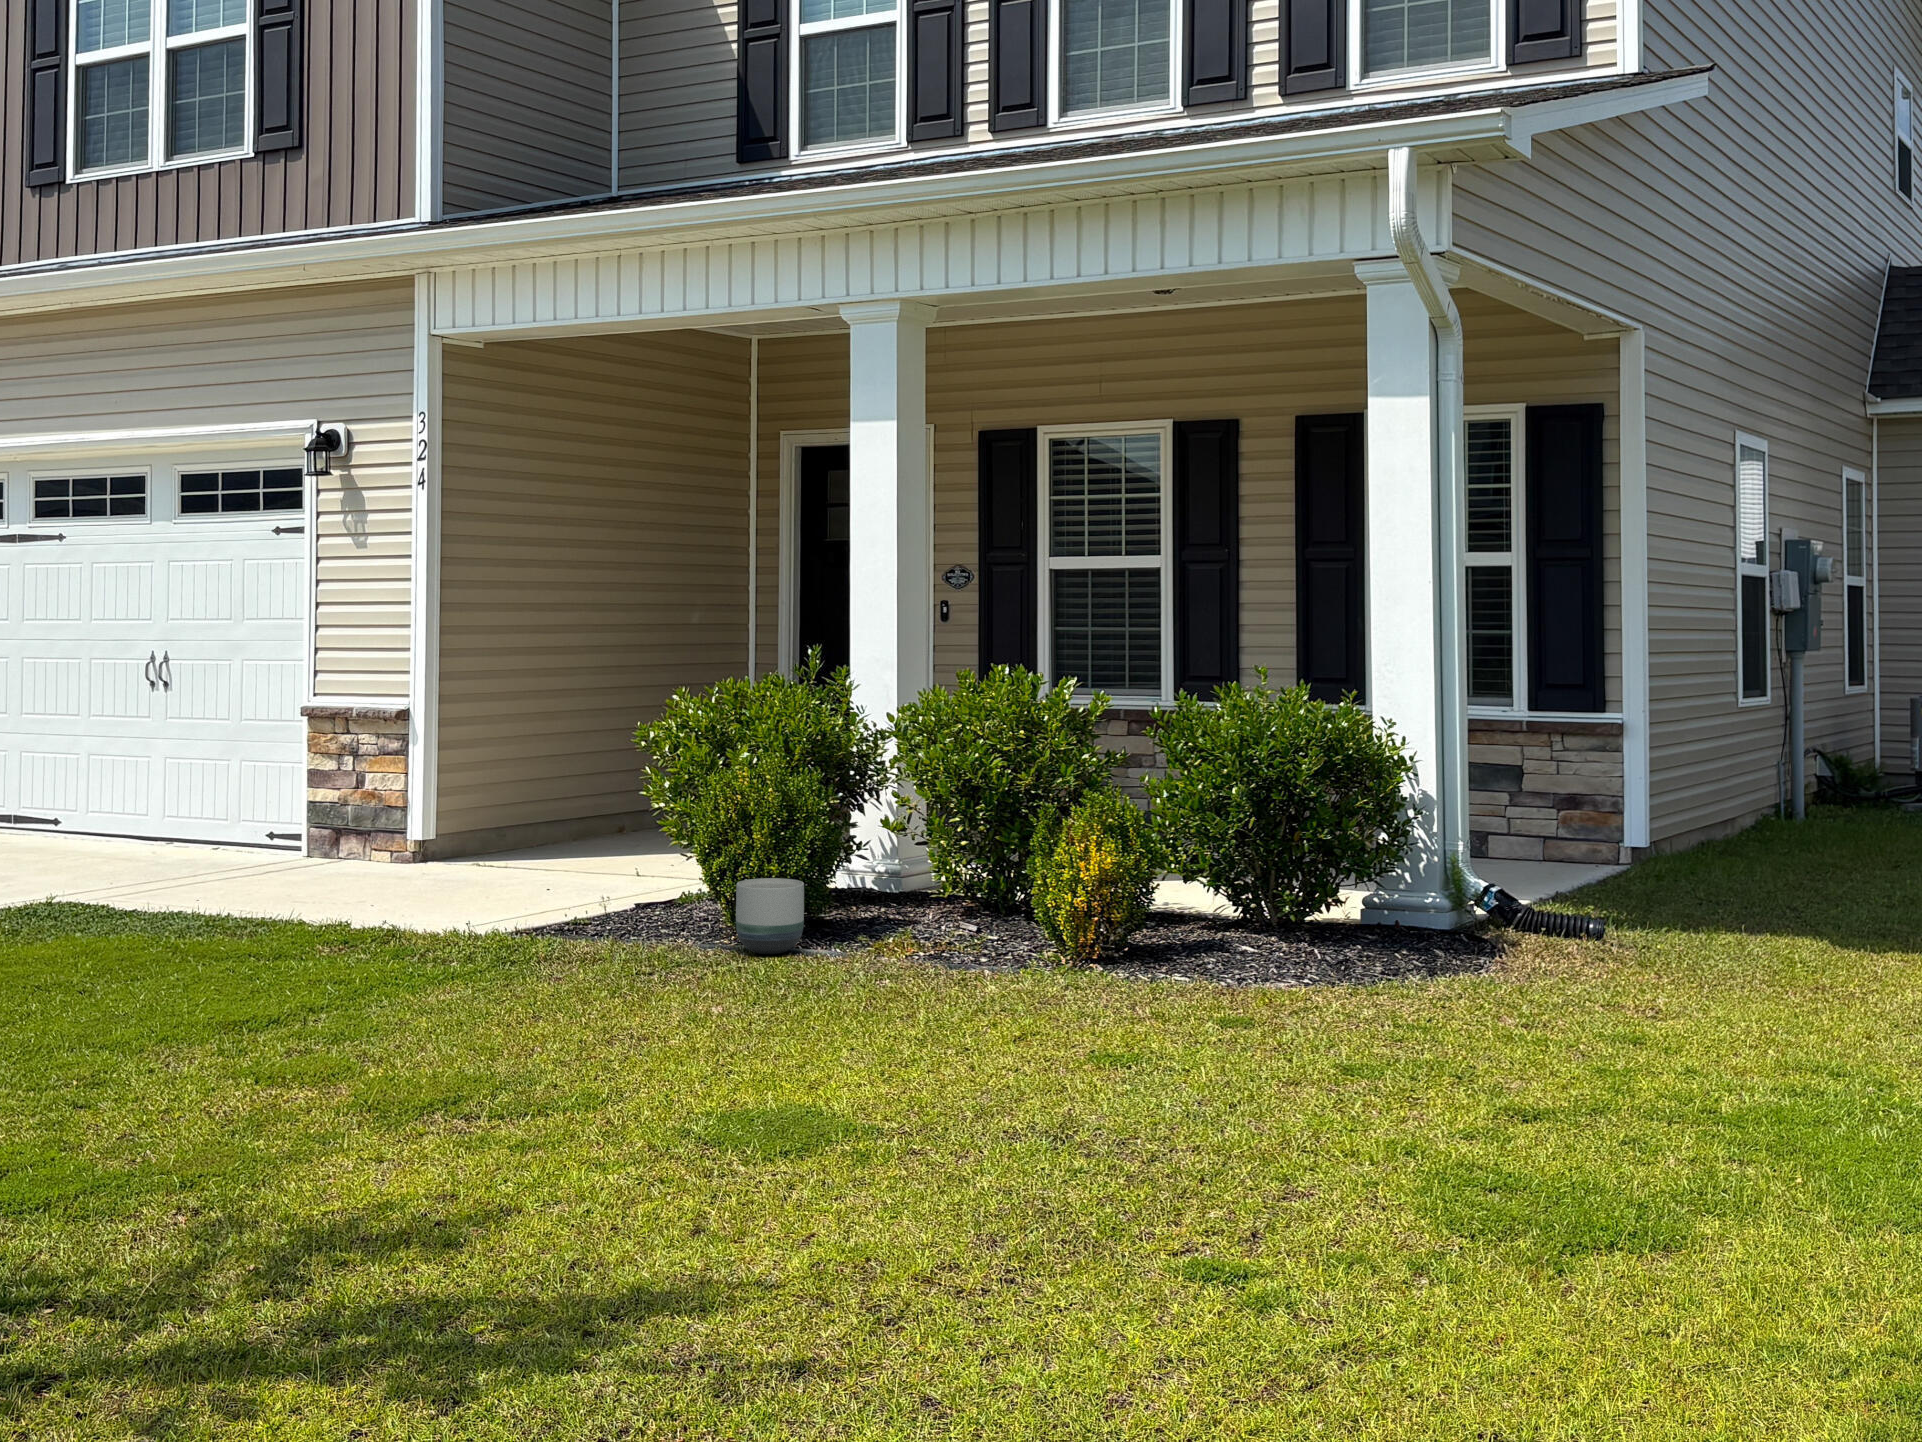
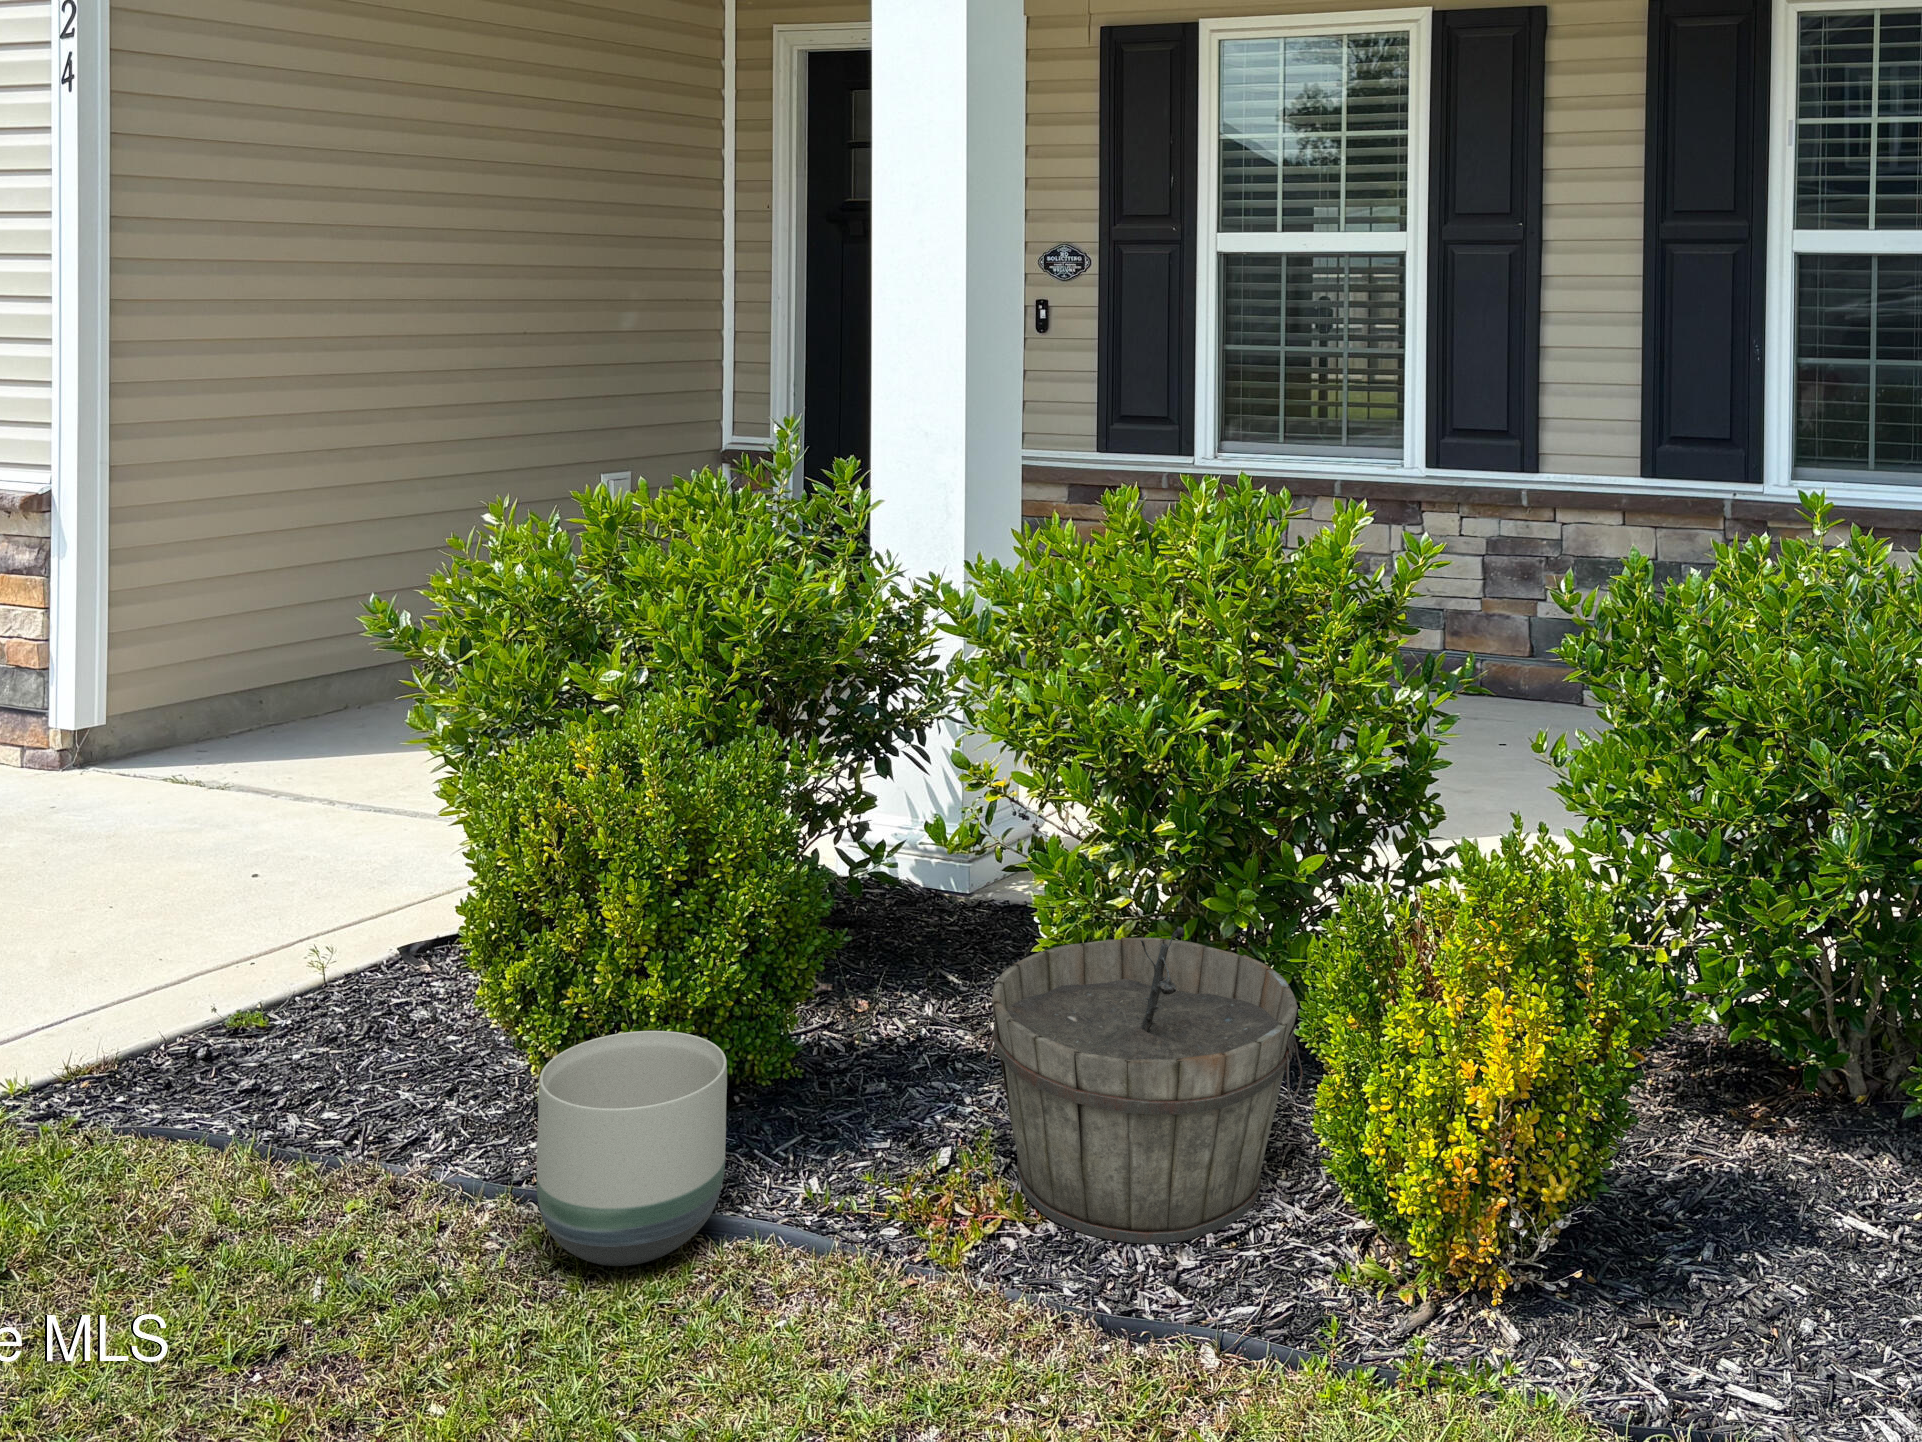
wooden bucket: none [903,842,1030,956] -> present [986,927,1303,1244]

